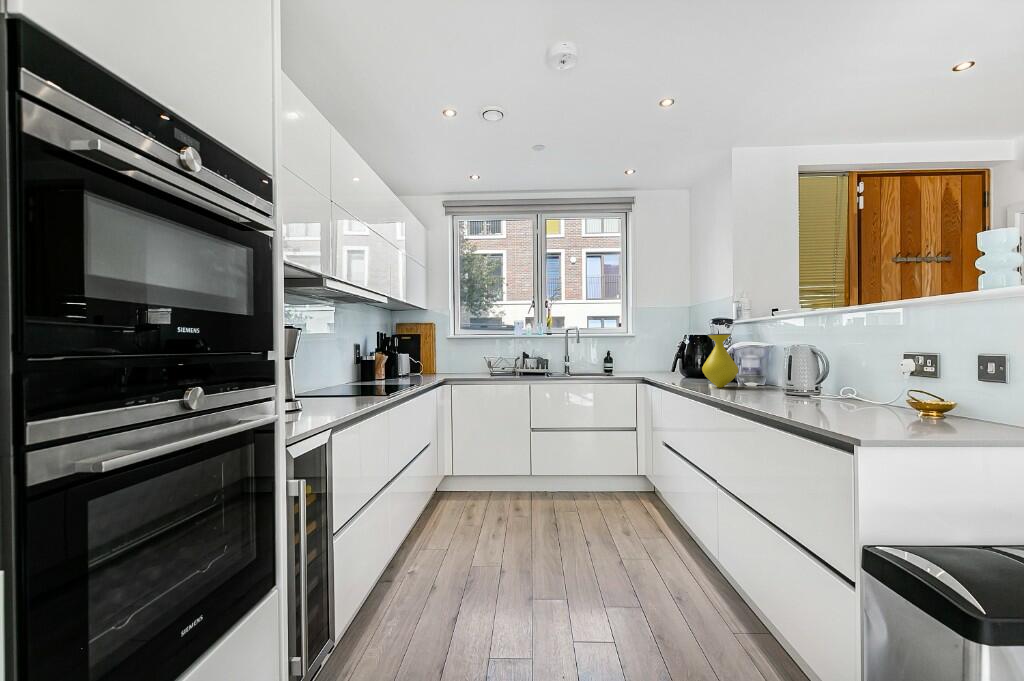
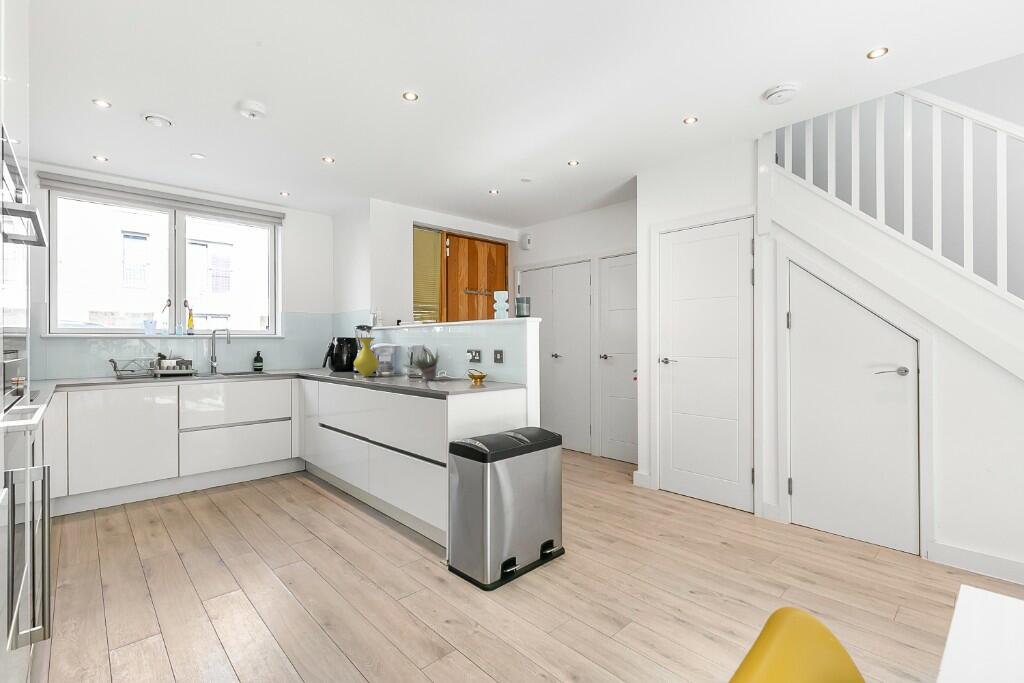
succulent plant: none [772,342,842,402] -> present [404,350,439,380]

